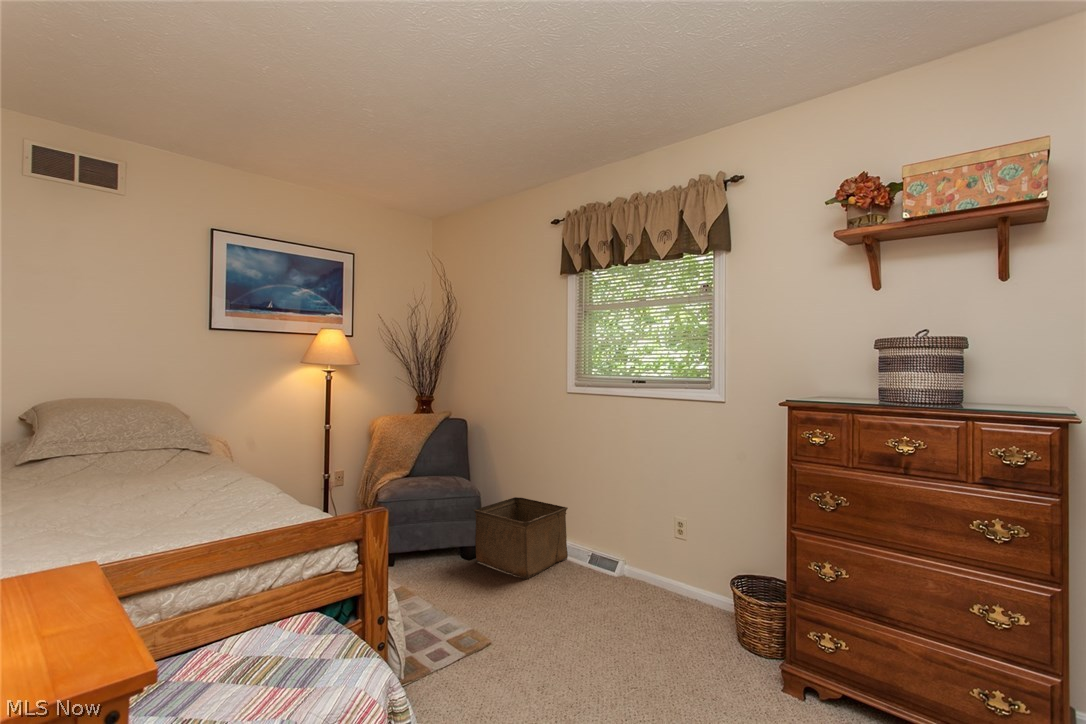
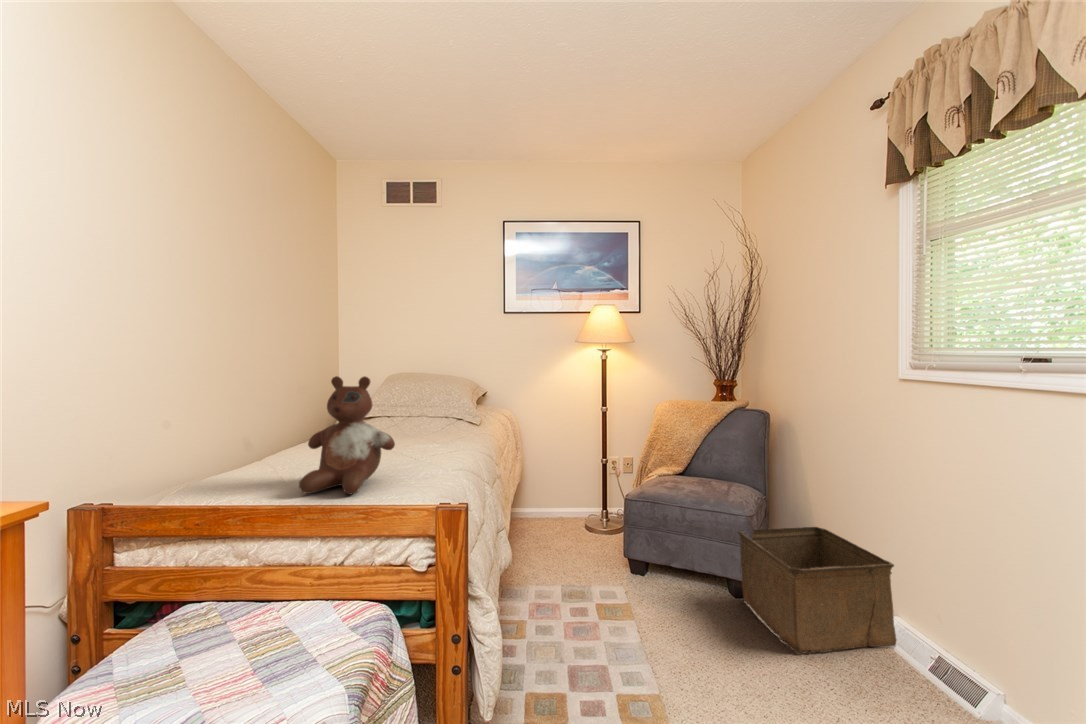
stuffed bear: none [155,404,265,534] -> present [299,376,395,494]

